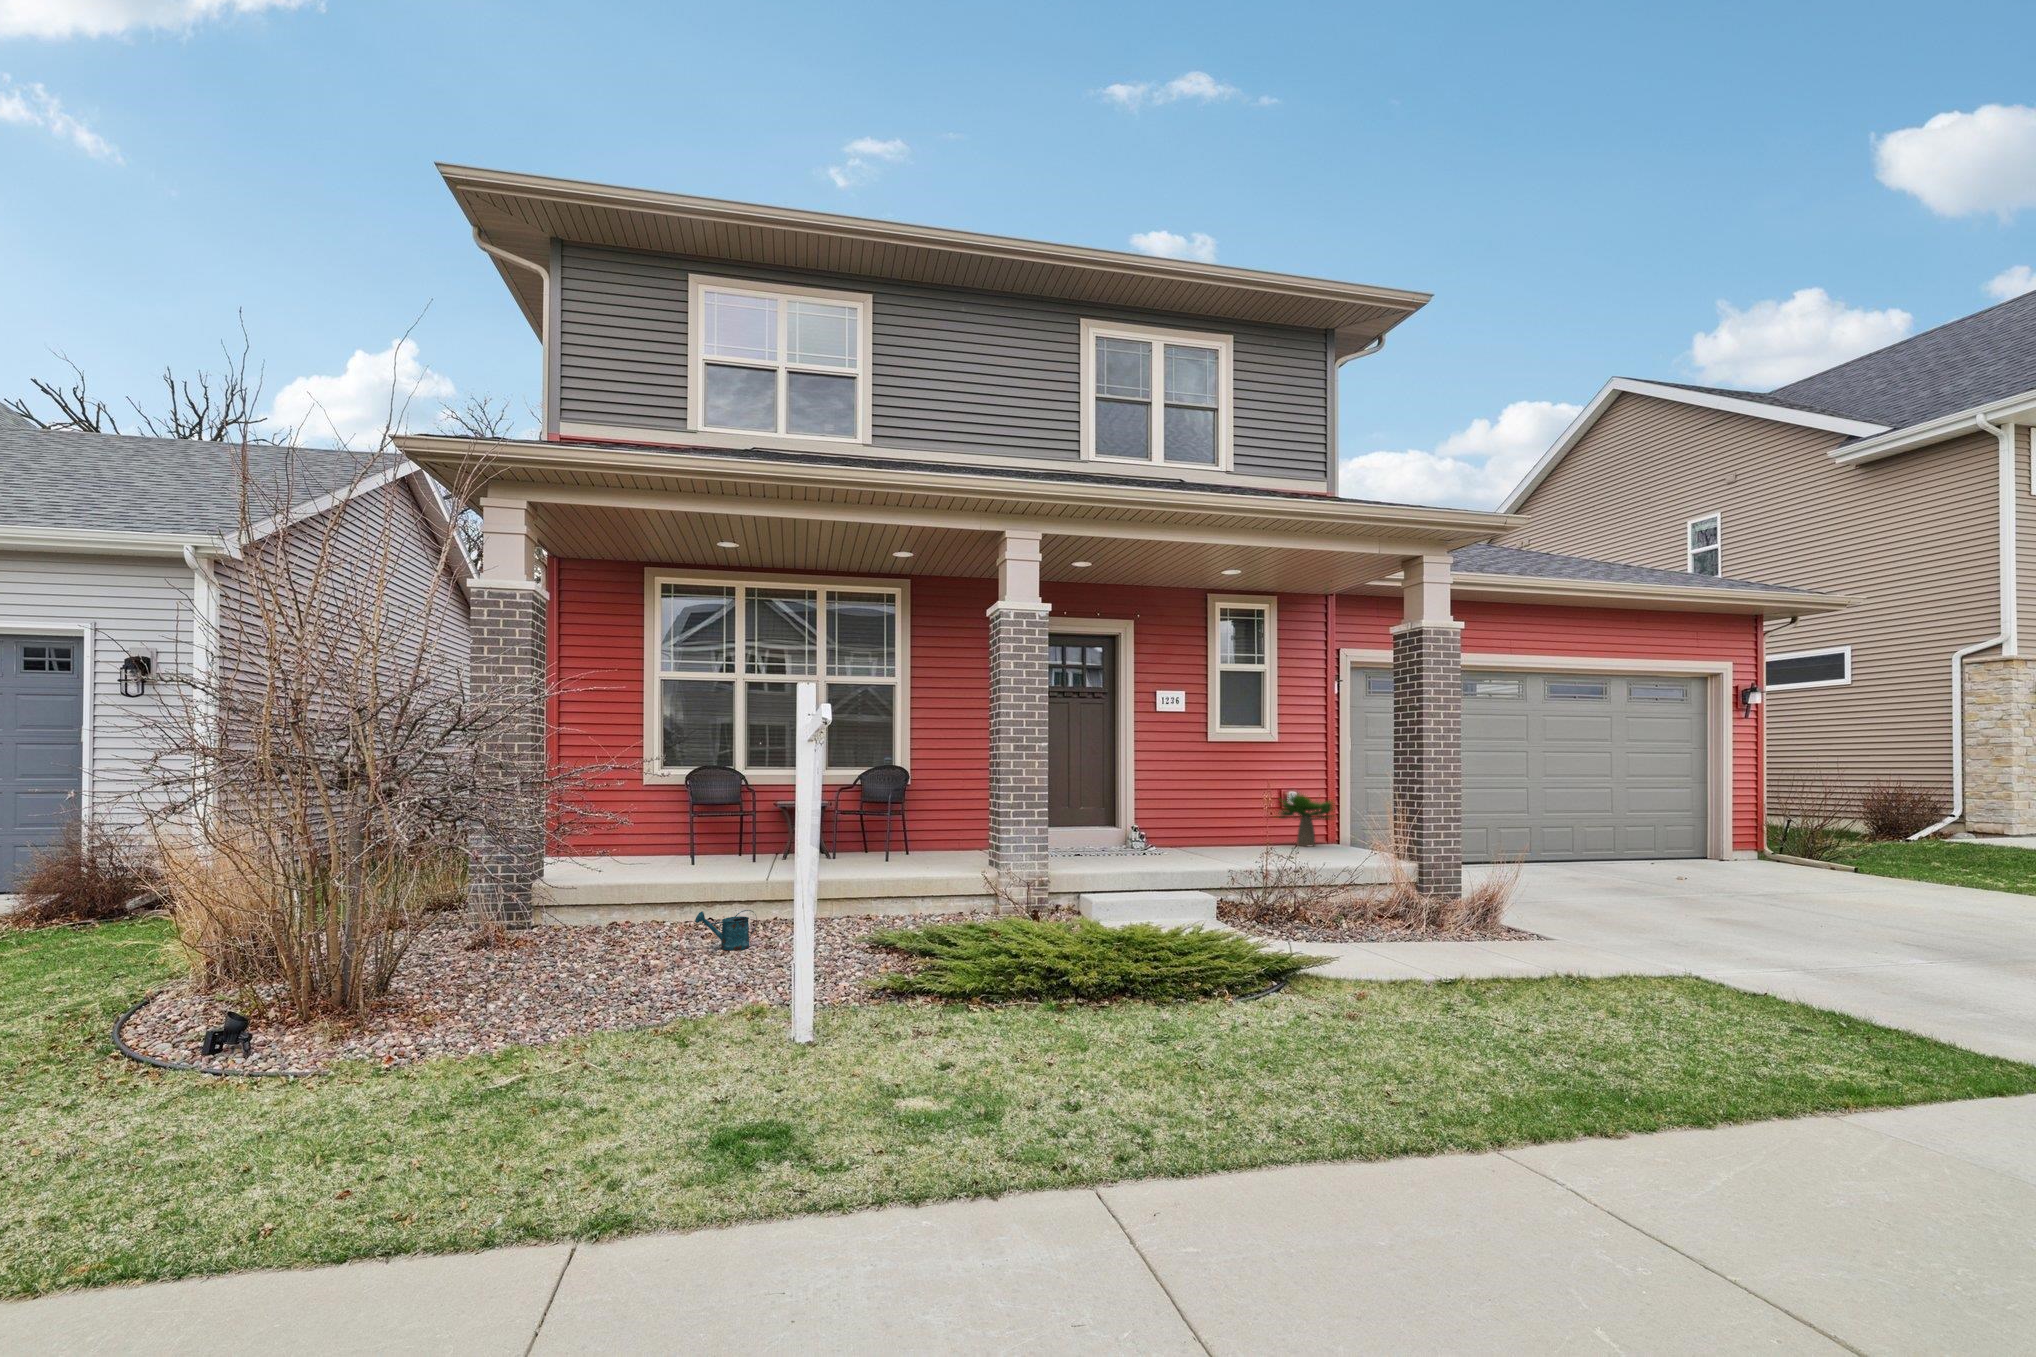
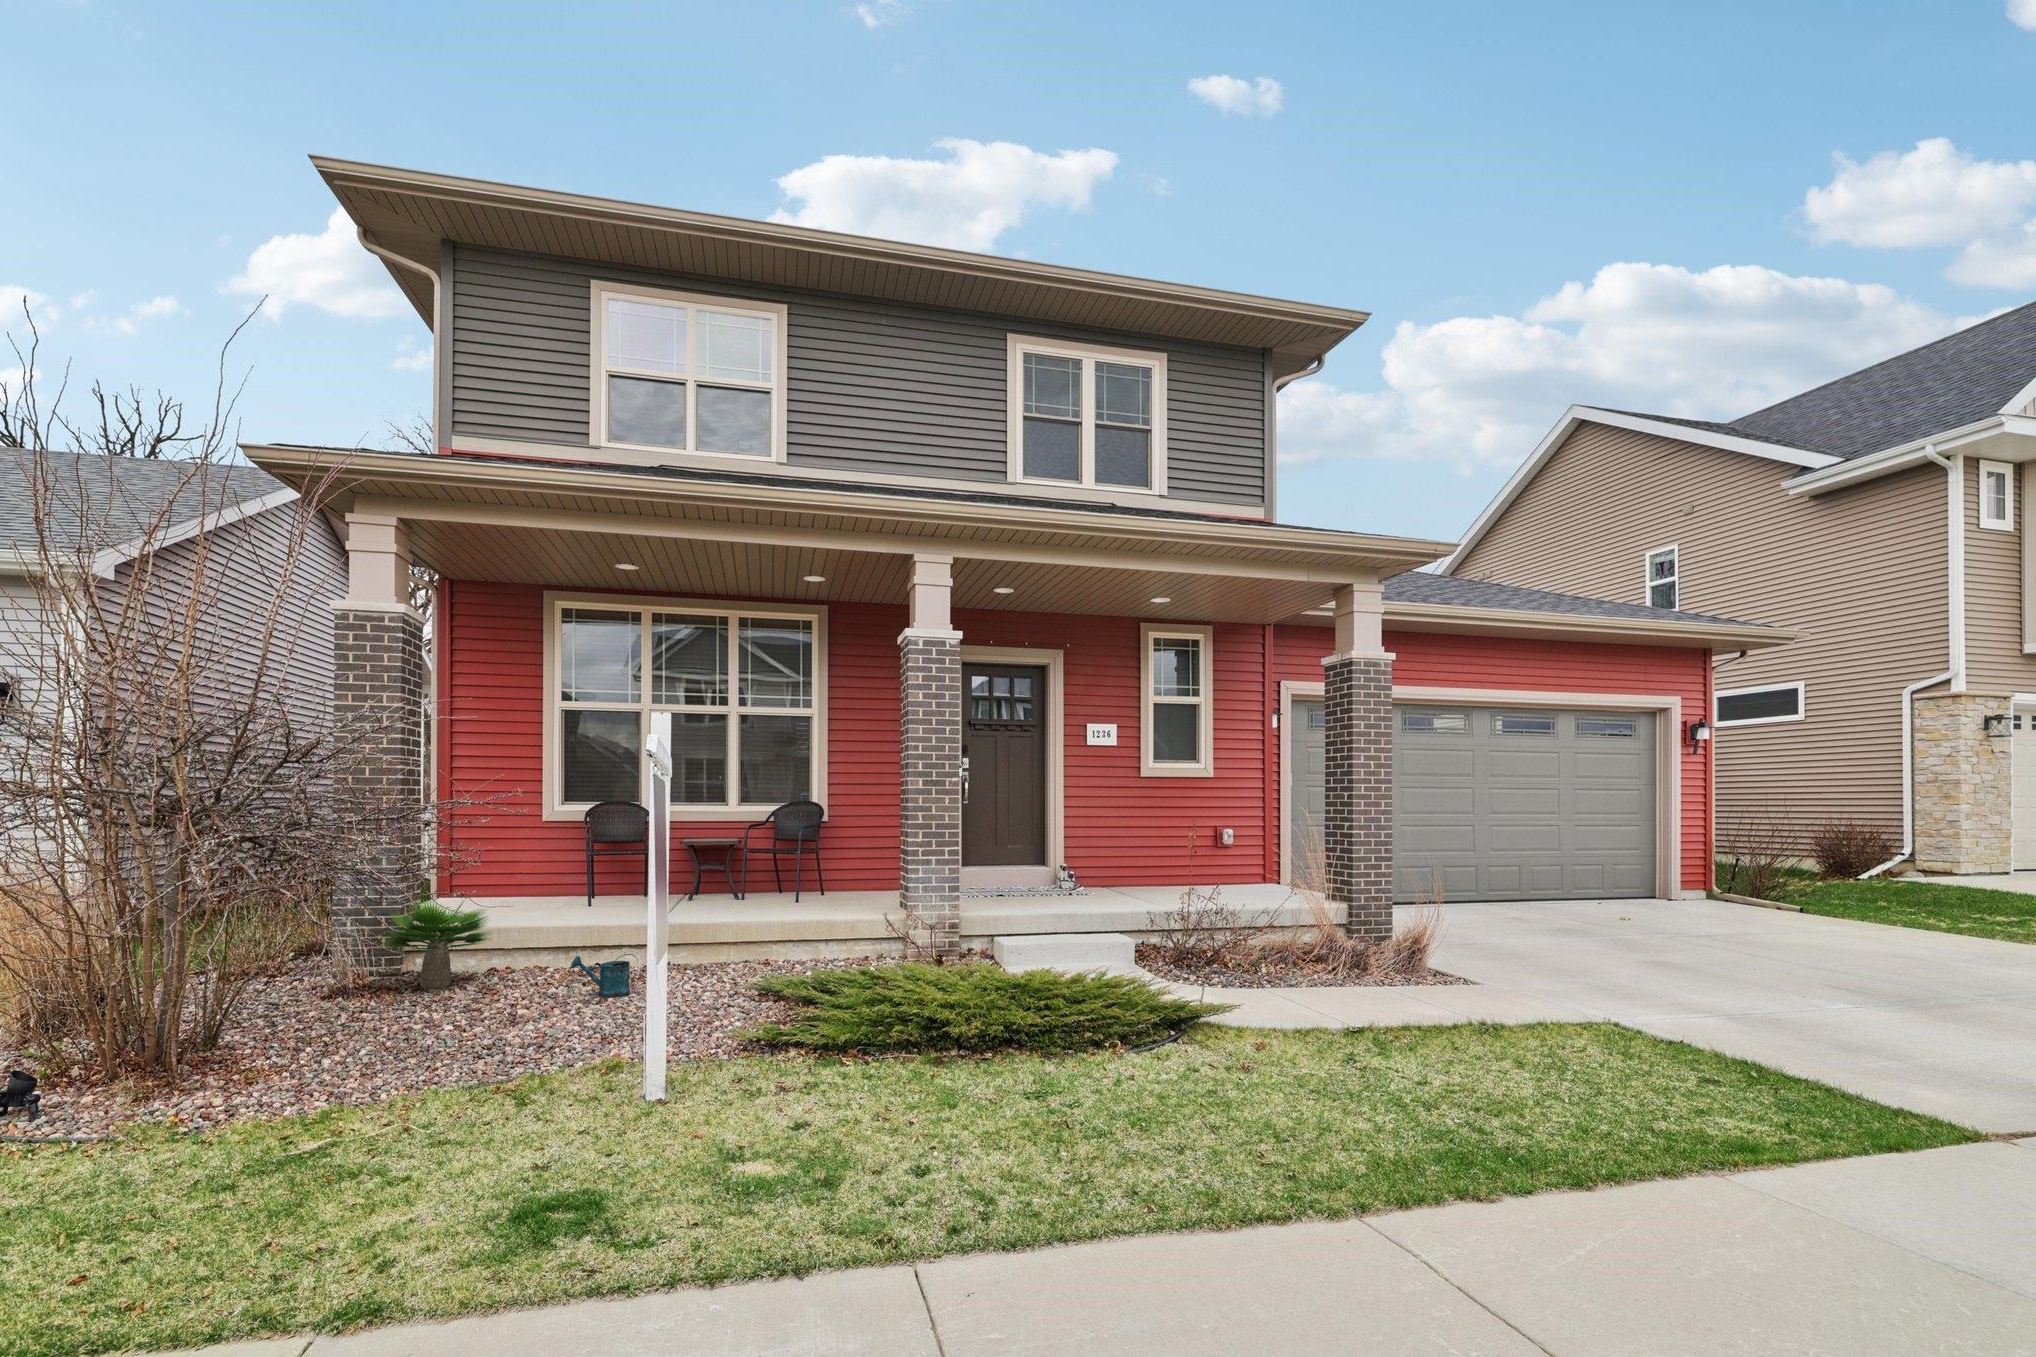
potted plant: present [1274,793,1335,846] -> present [383,900,489,988]

